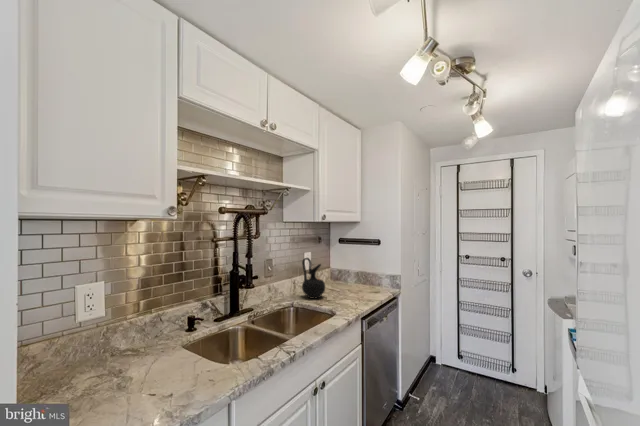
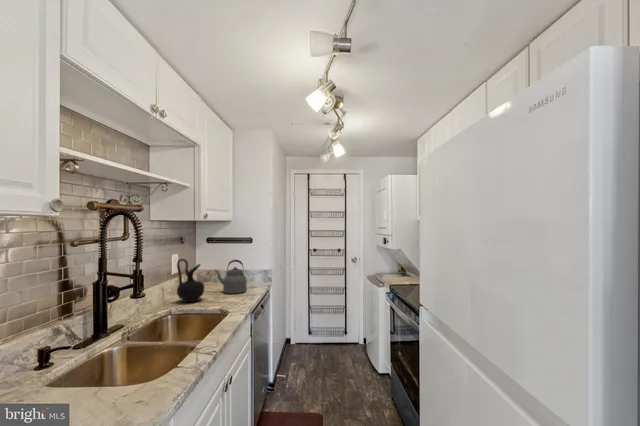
kettle: none [339,262,368,297] -> present [215,260,247,294]

